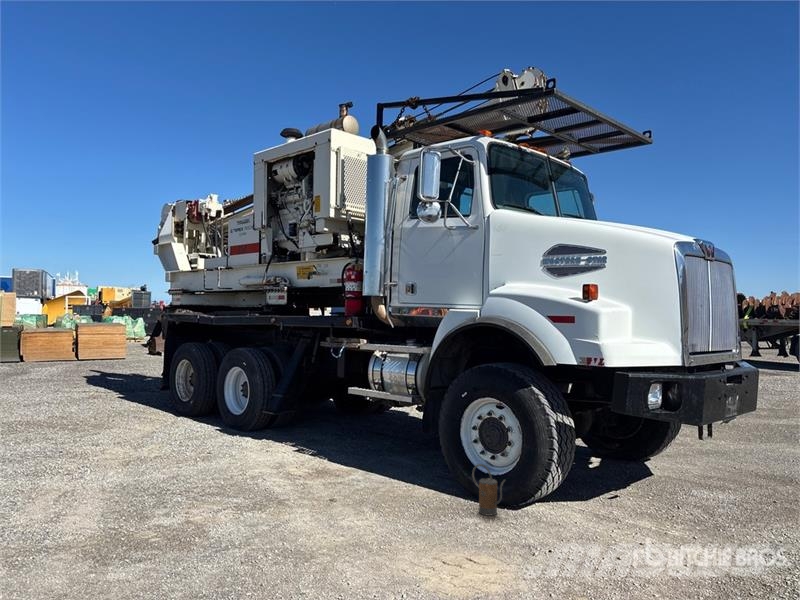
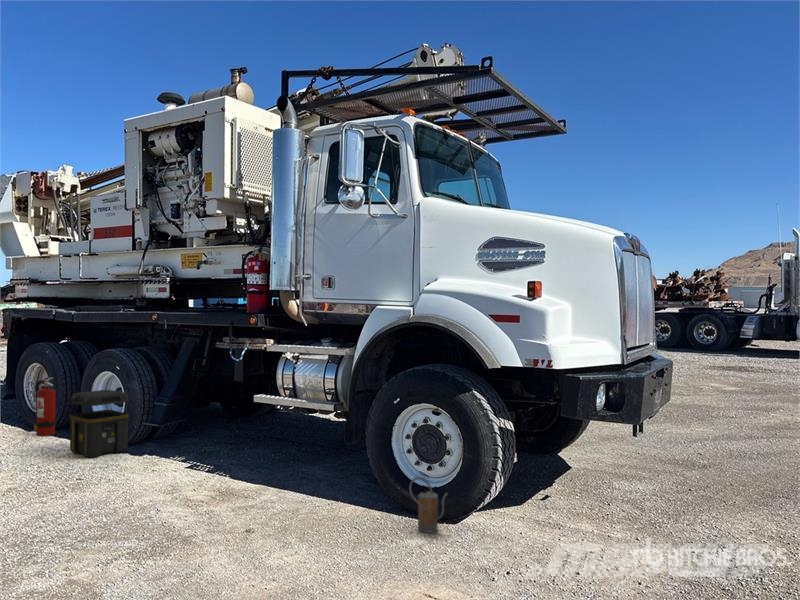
fire extinguisher: none [182,371,199,420] -> present [34,377,56,436]
toolbox: none [205,382,252,438] -> present [70,390,129,457]

